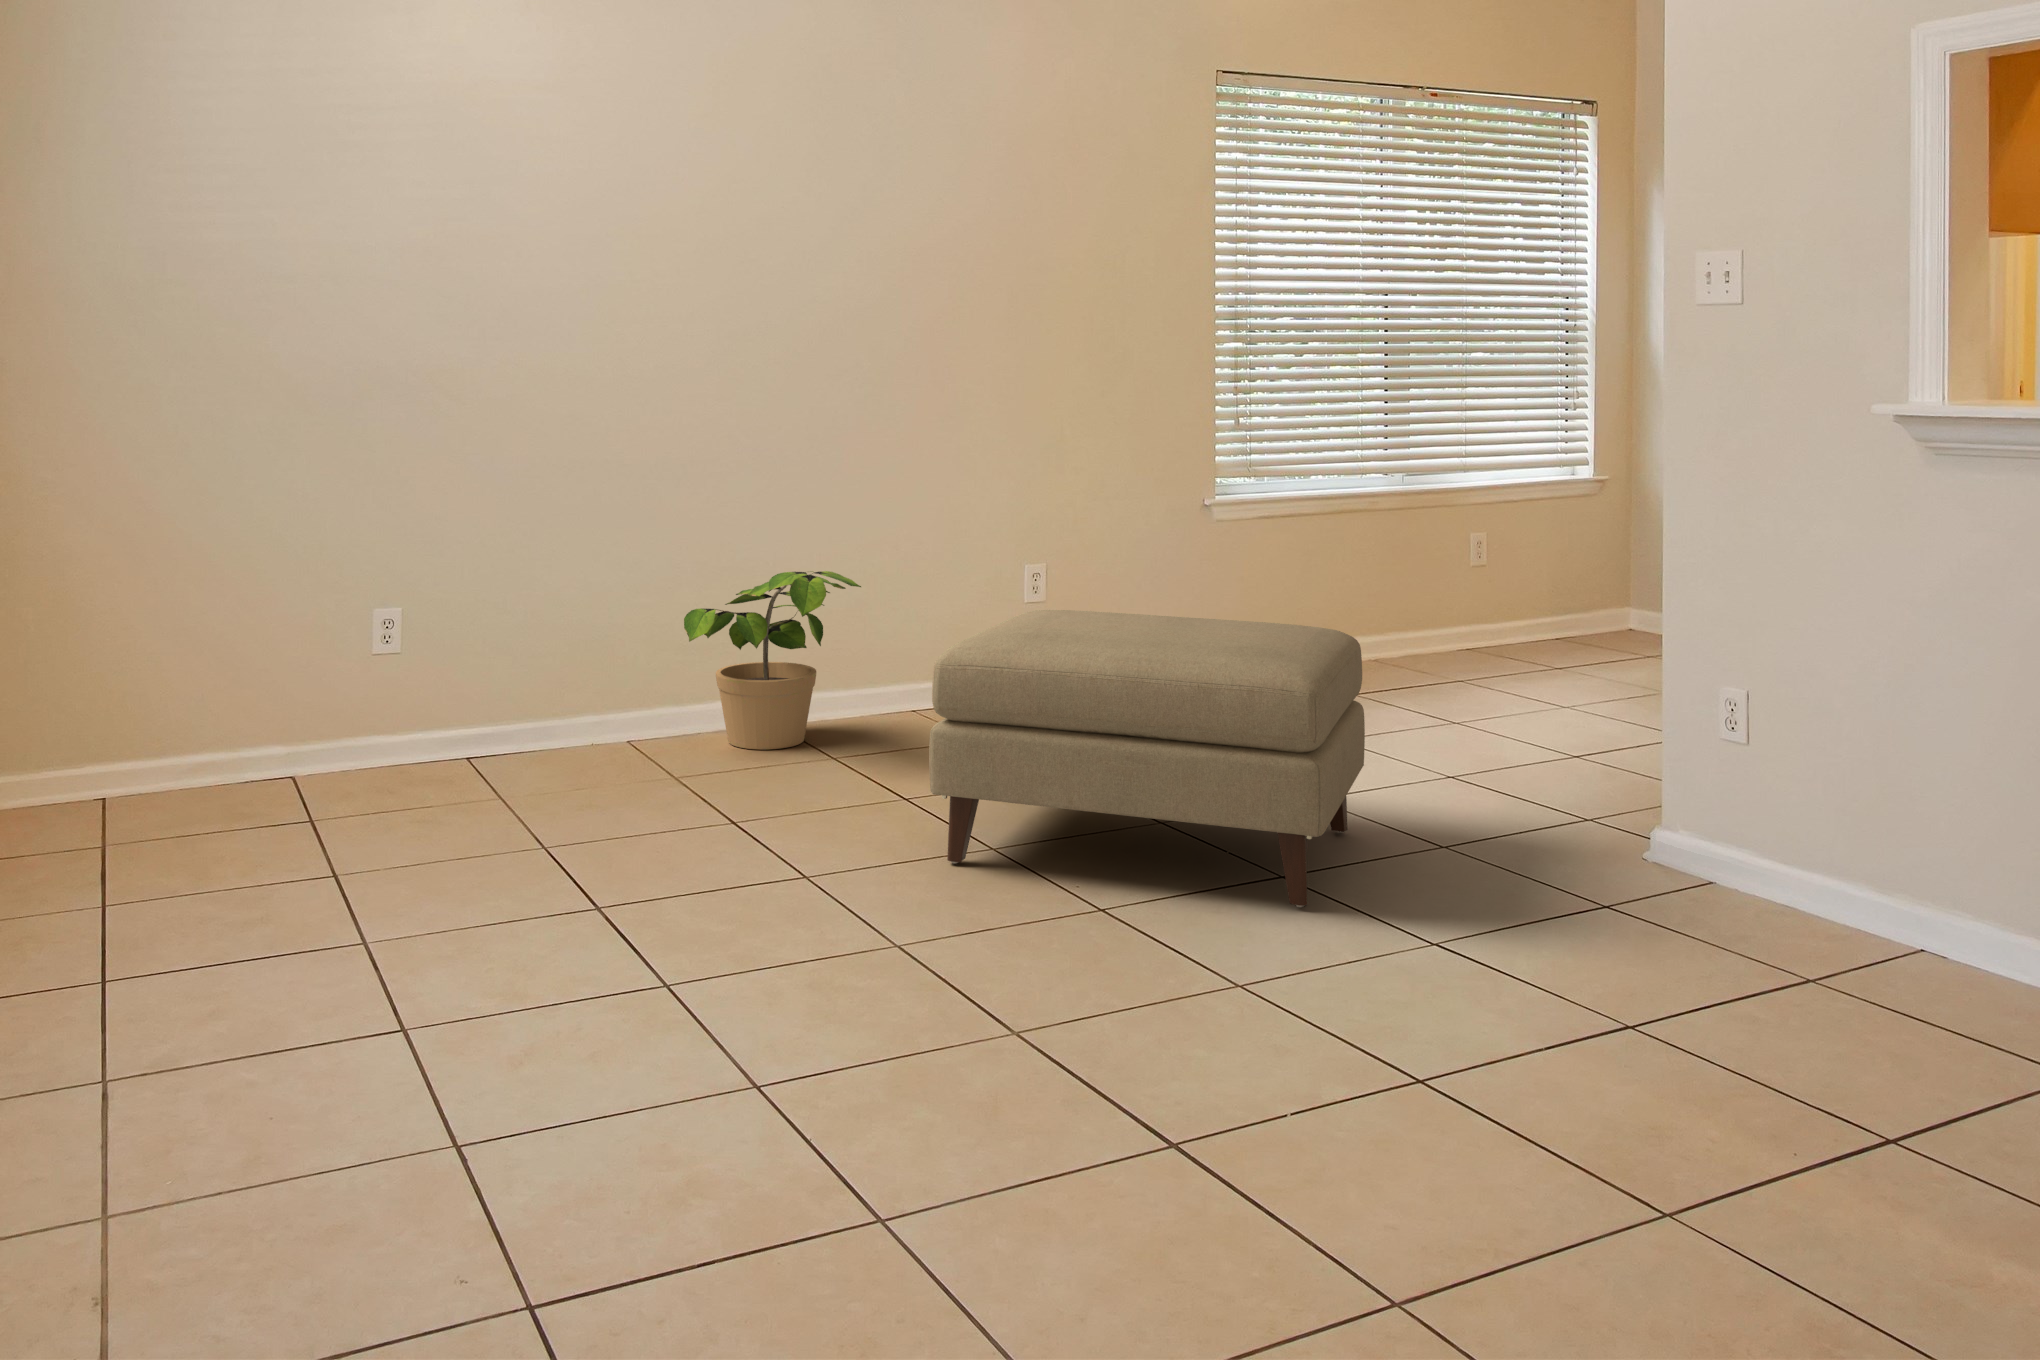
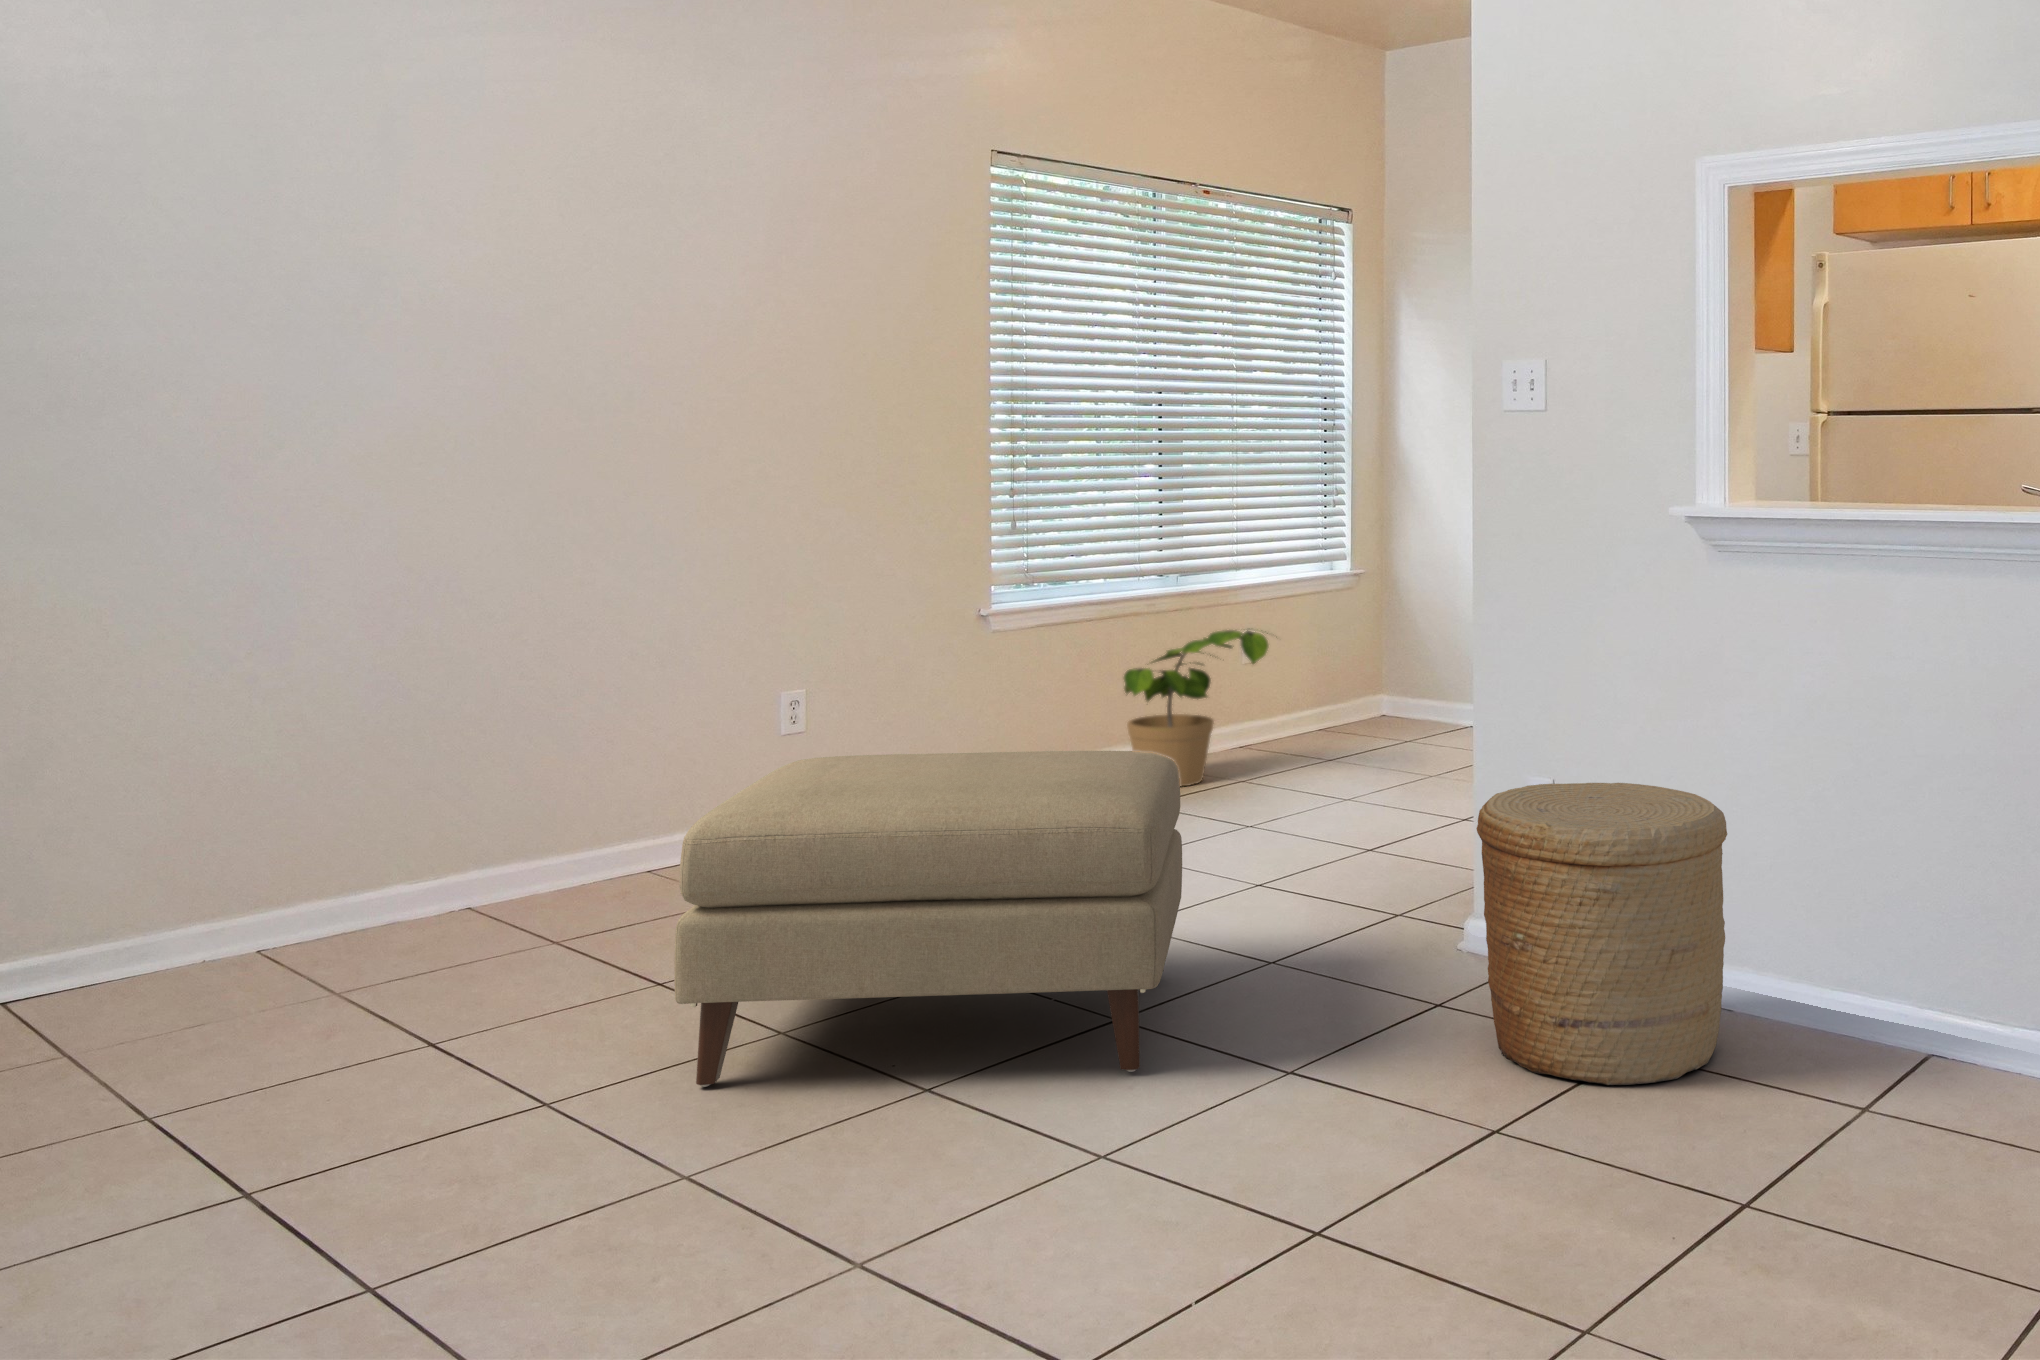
potted plant: present [684,571,861,750] -> present [1124,630,1268,786]
woven basket: none [1643,693,1930,1003] -> present [1476,783,1727,1085]

